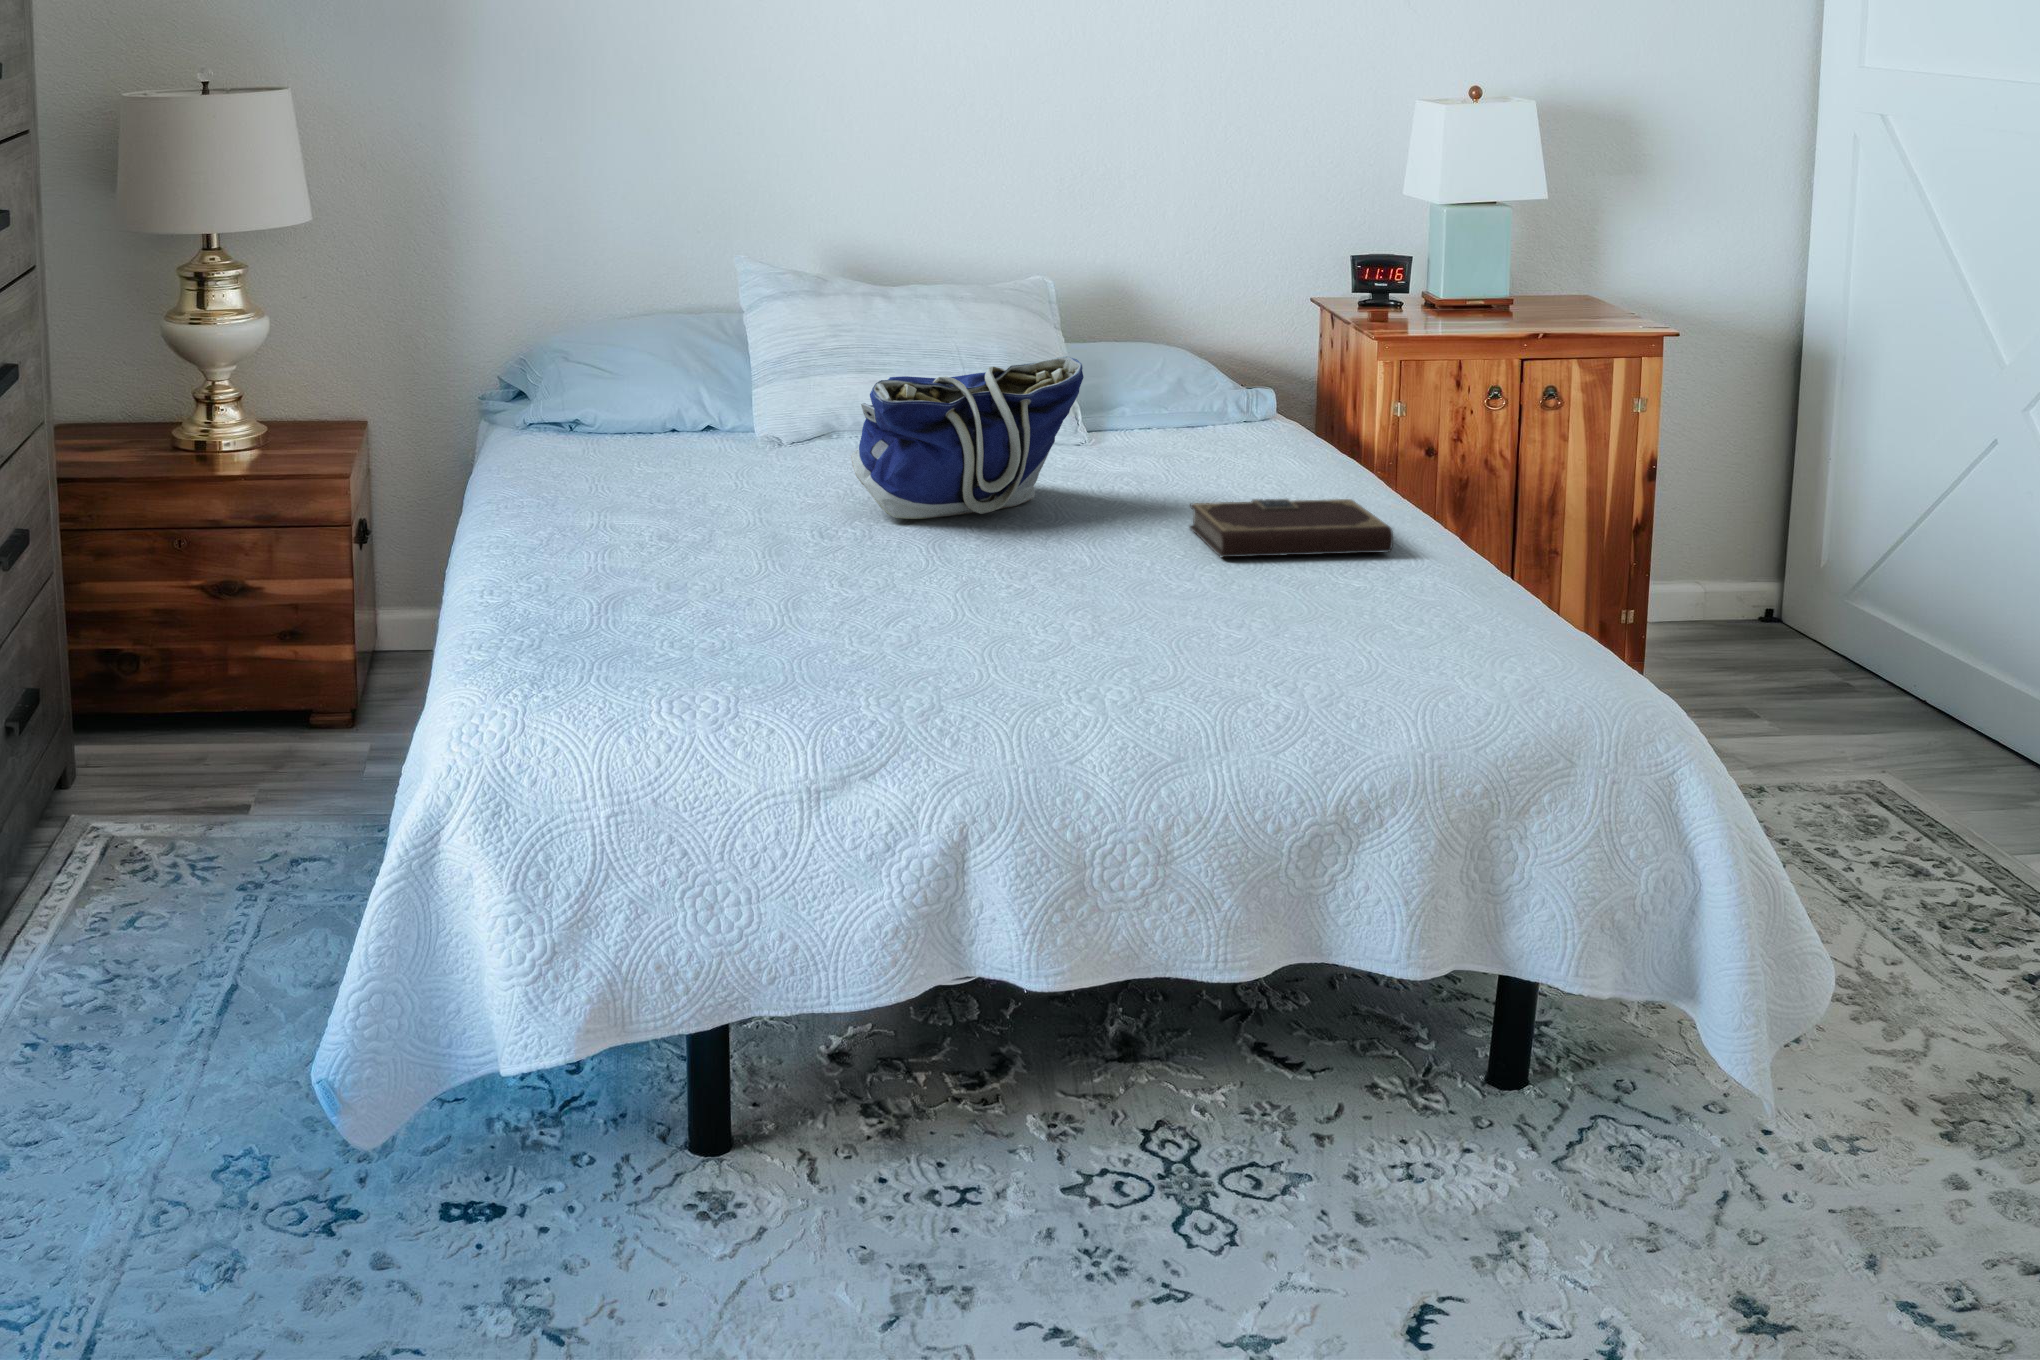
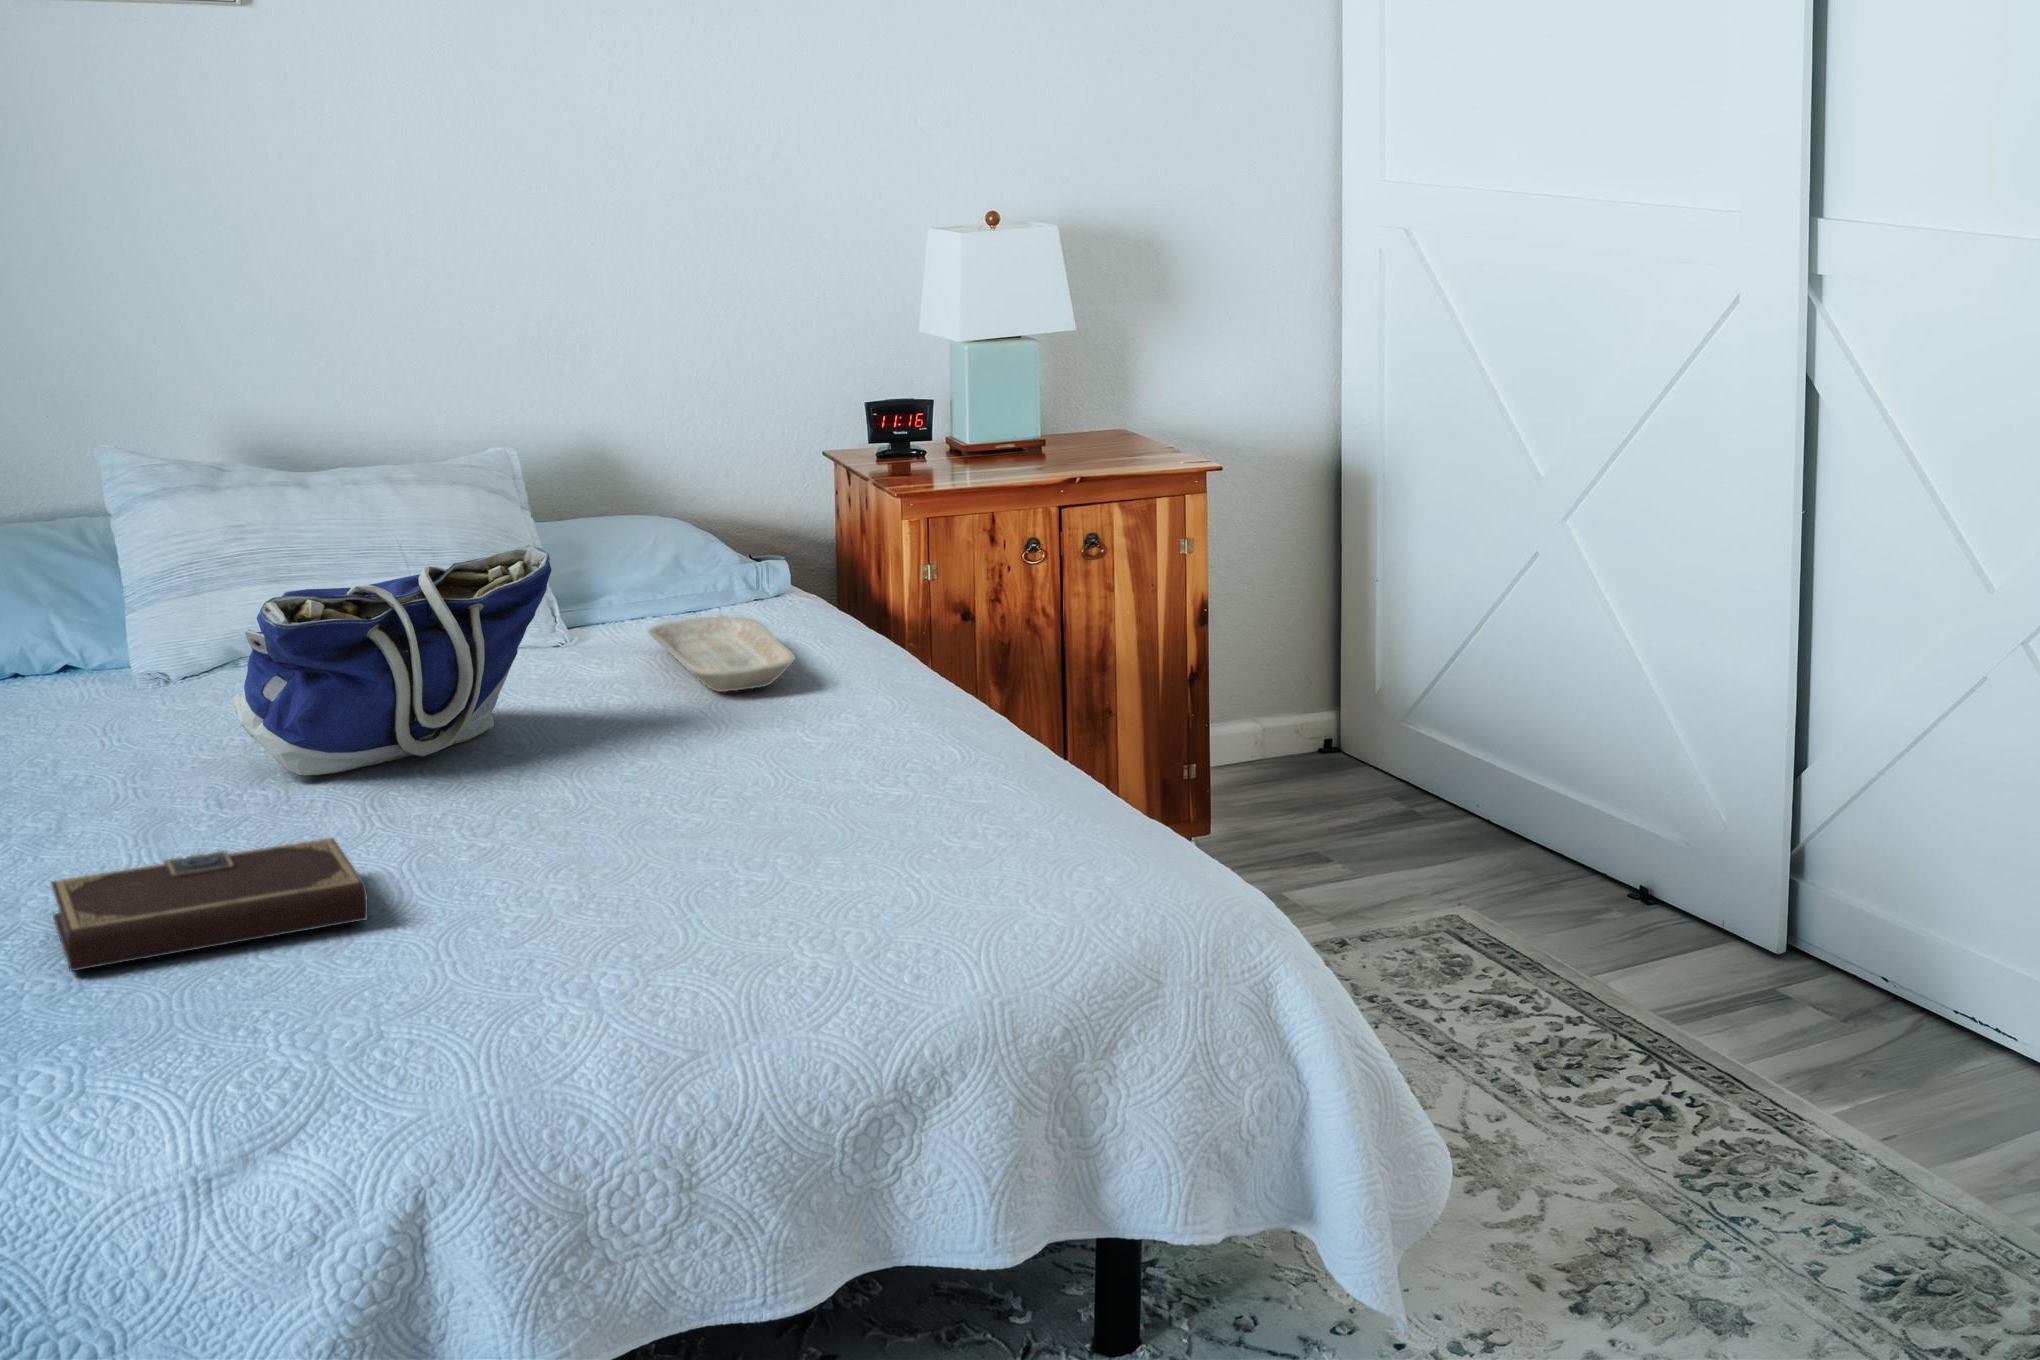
tray: none [1157,429,1273,490] -> present [649,616,795,692]
notebook: present [1189,499,1393,557] -> present [51,838,368,971]

